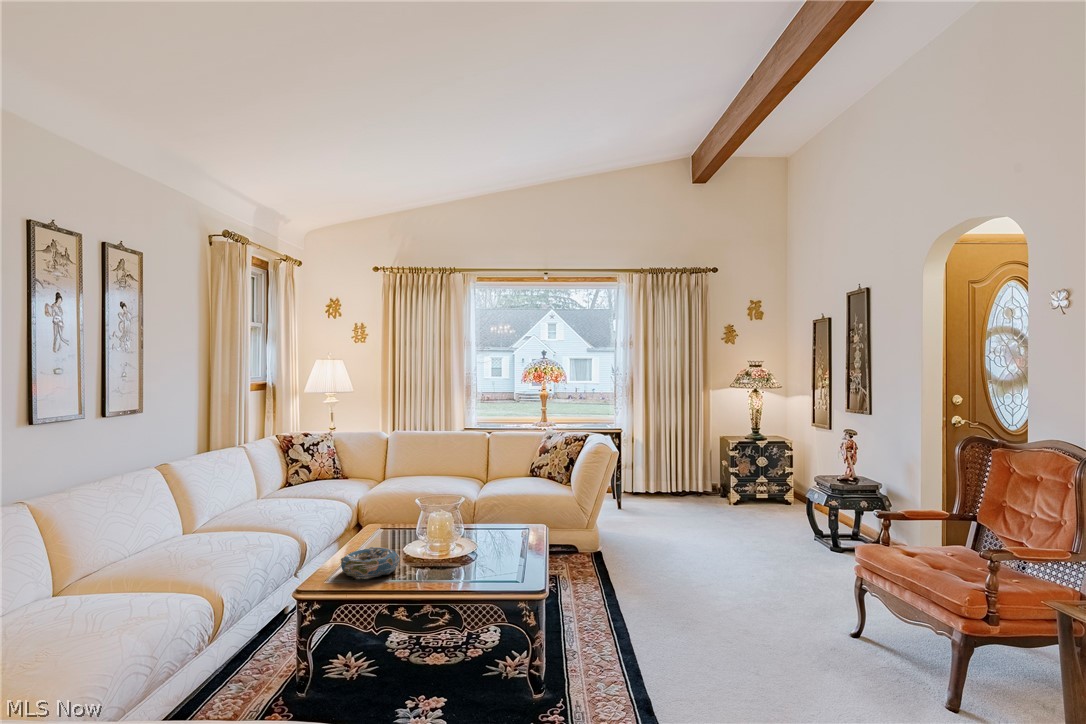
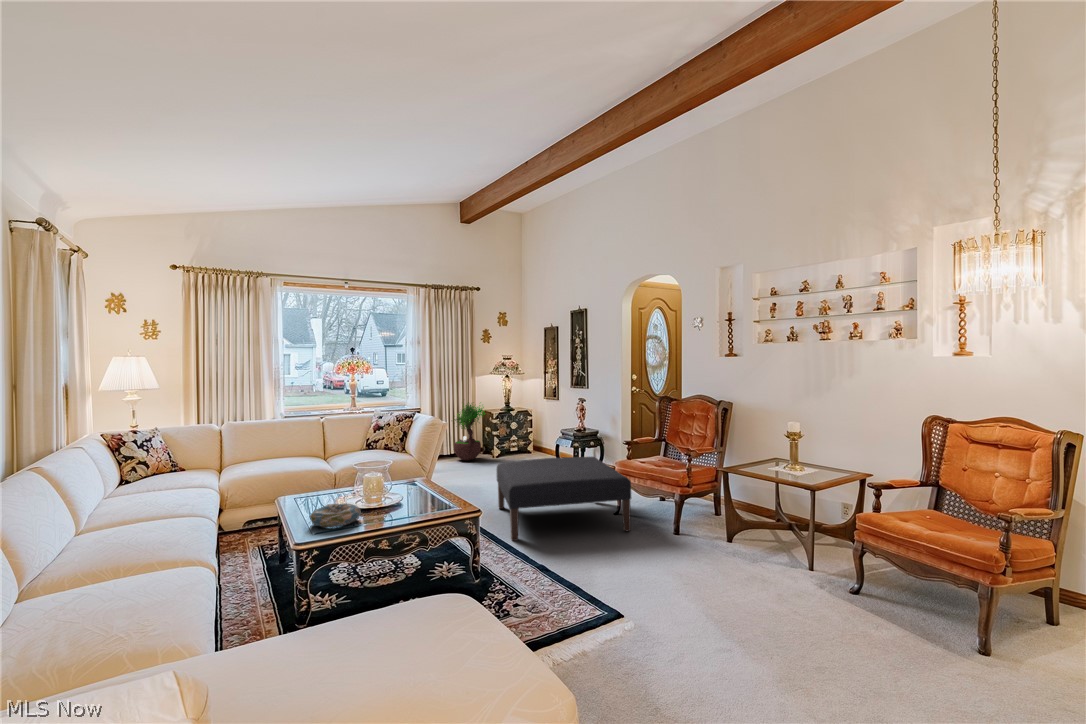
potted tree: none [669,419,718,501] -> present [454,404,485,460]
ottoman: none [635,517,838,665] -> present [497,457,631,541]

